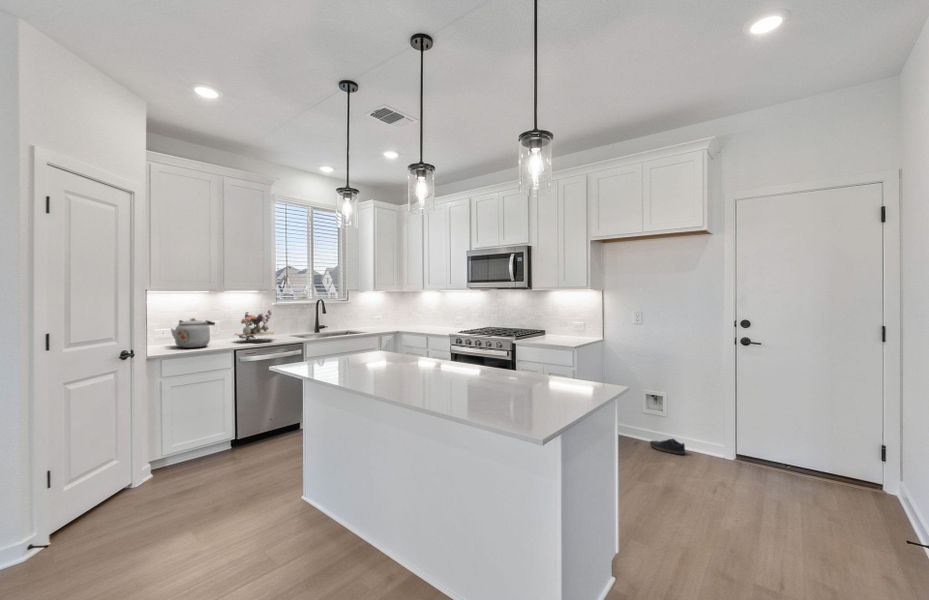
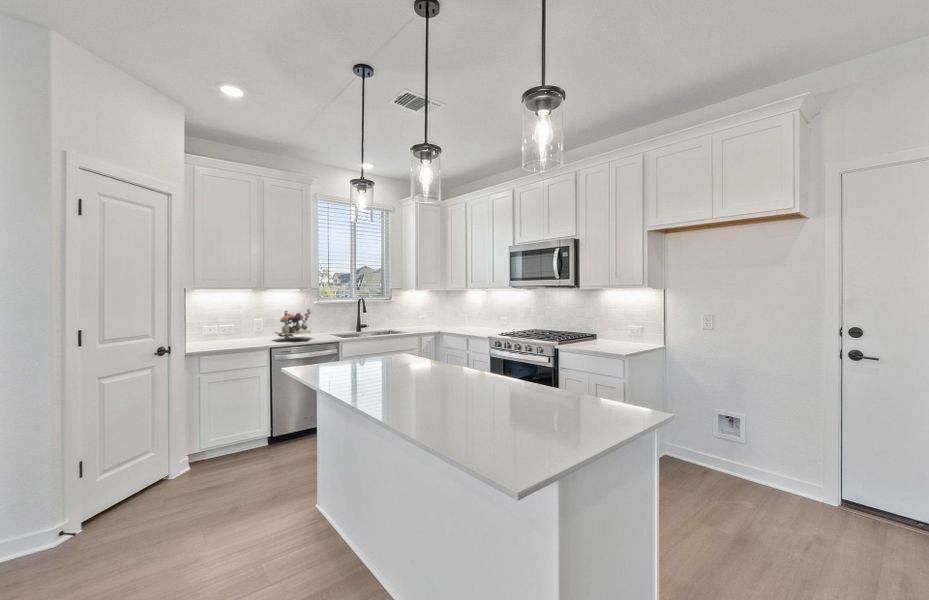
kettle: present [171,318,215,348] -> none [213,316,254,345]
shoe: present [650,439,686,454] -> none [721,469,768,491]

